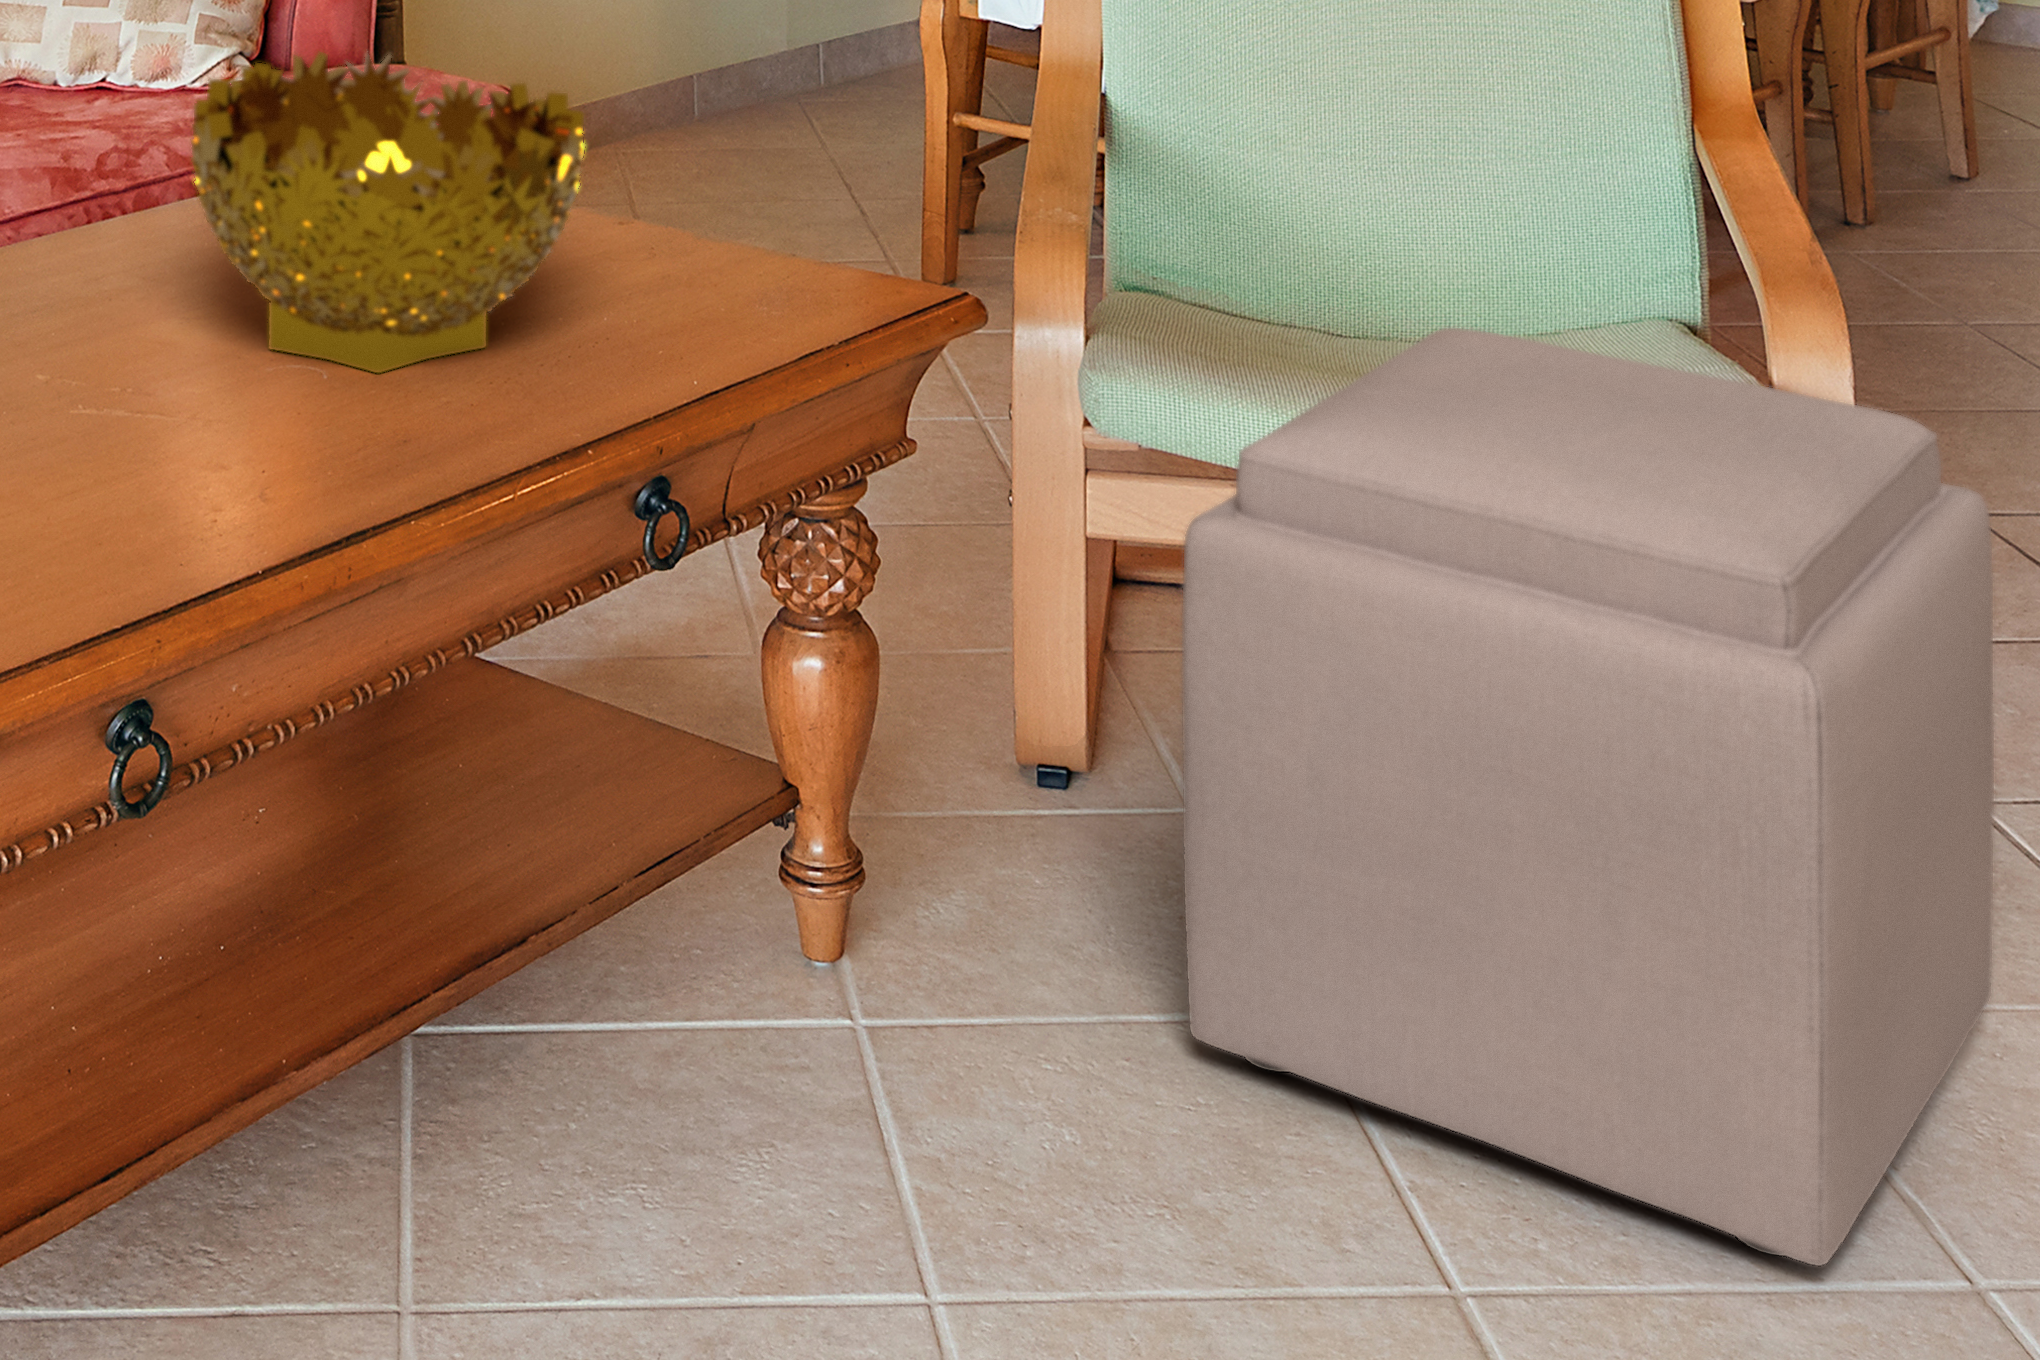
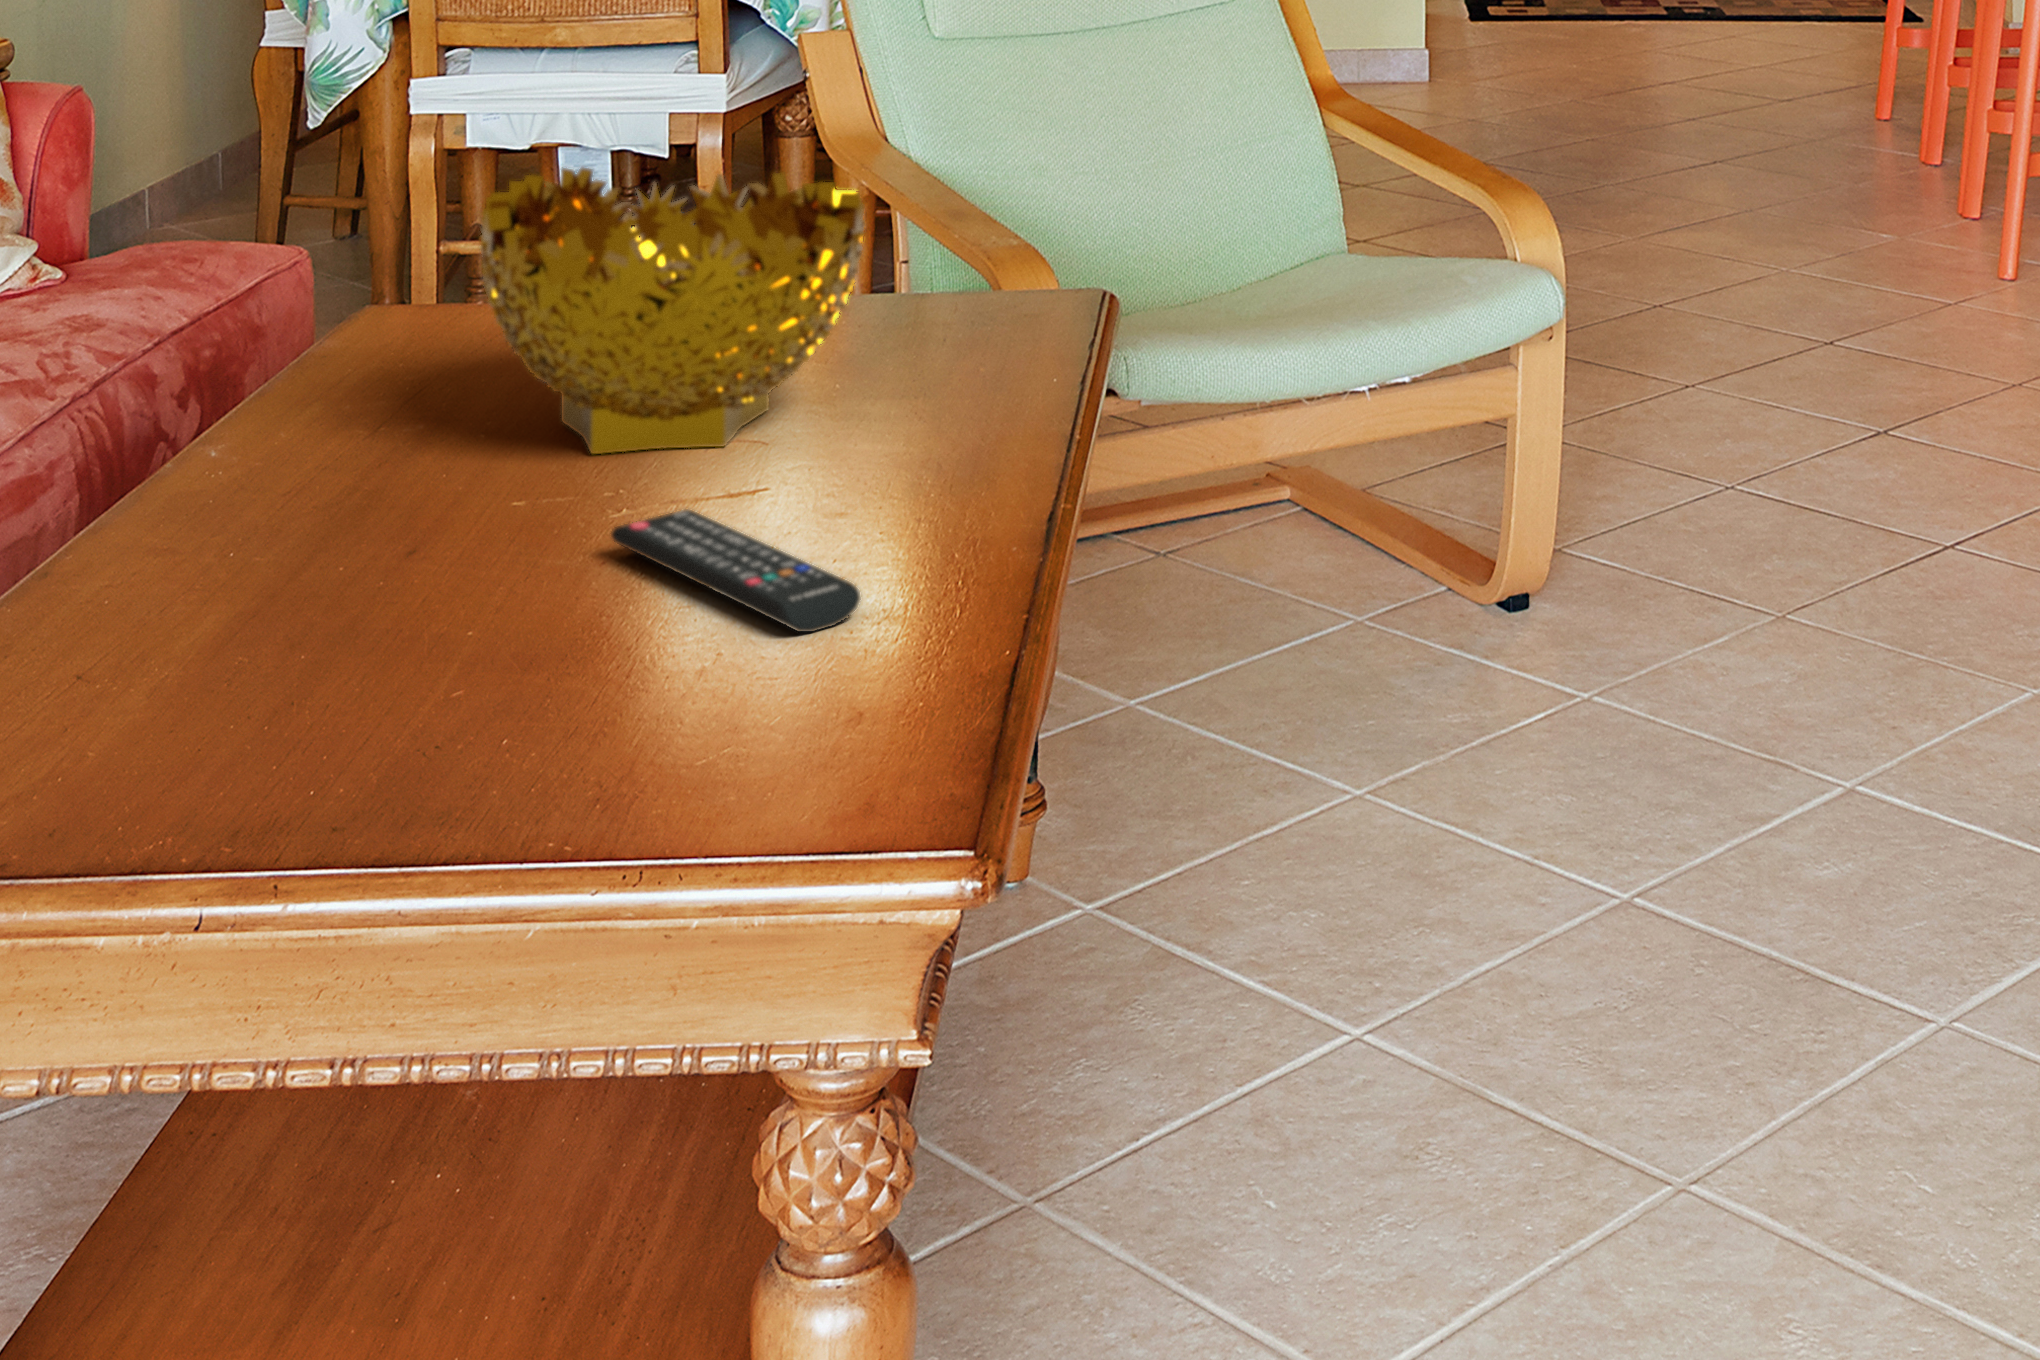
ottoman: present [1182,328,1994,1266] -> none [1267,247,1762,831]
remote control: none [25,421,165,578] -> present [611,509,860,632]

